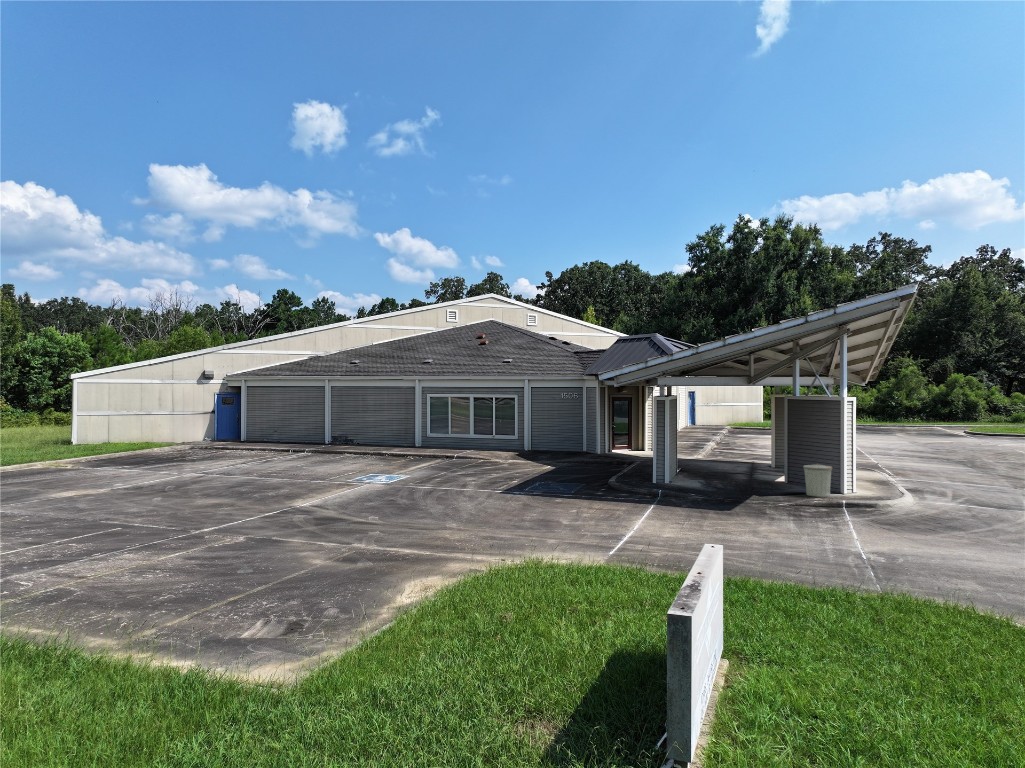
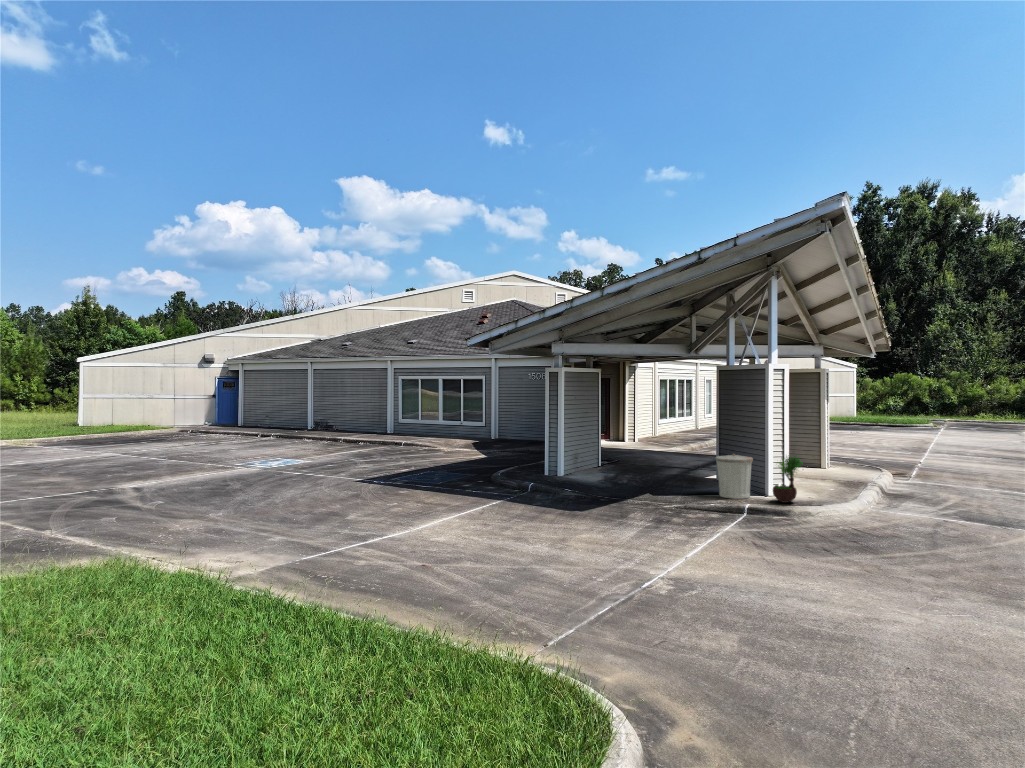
potted tree: none [850,462,874,498] -> present [773,457,801,503]

